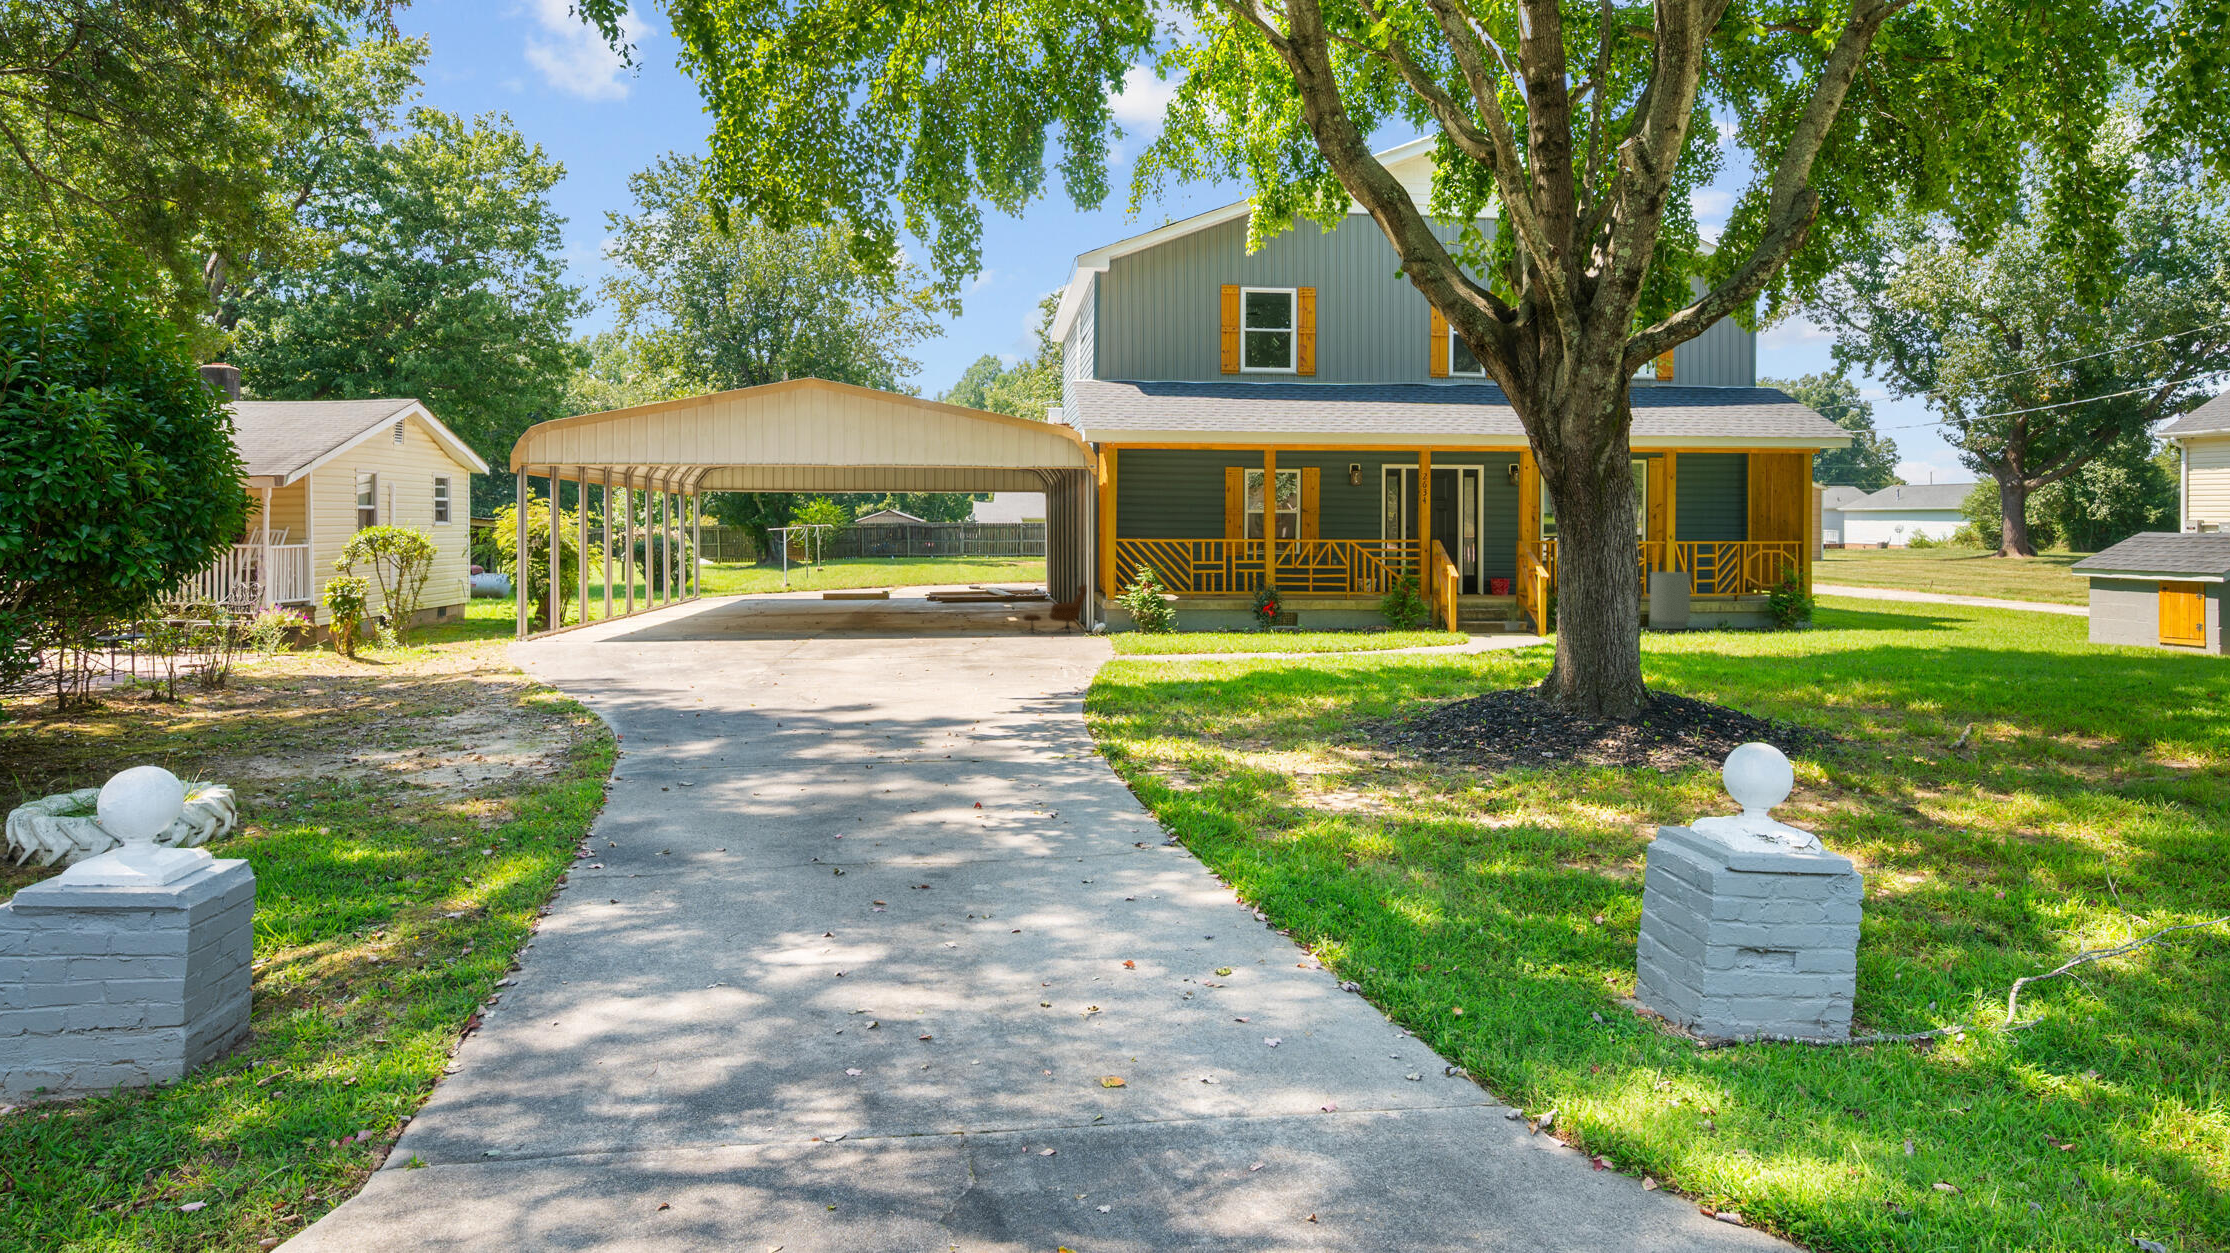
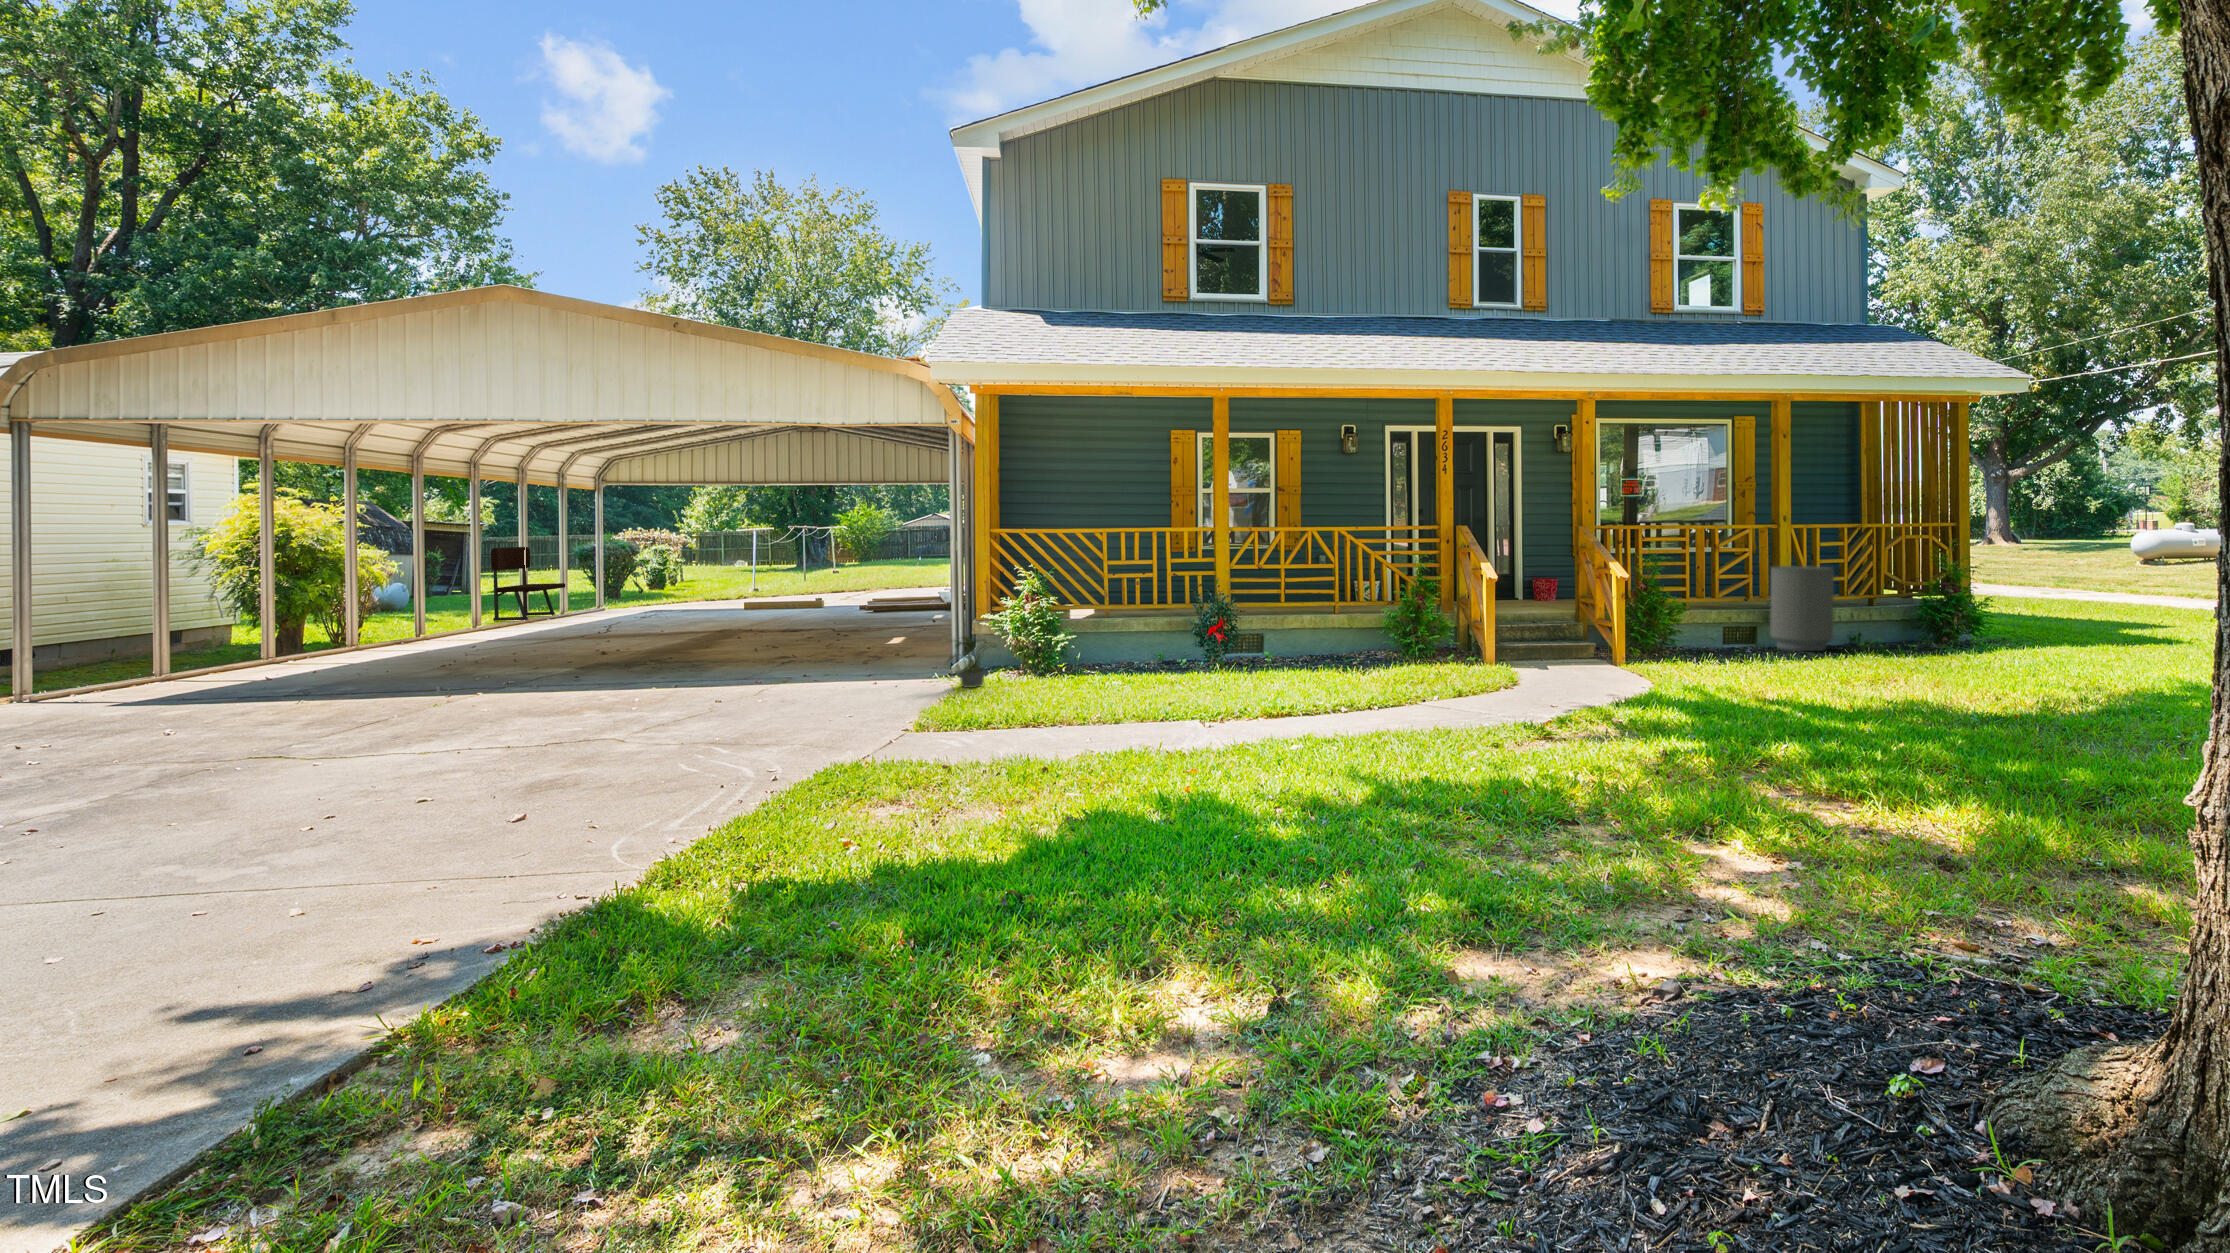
bench: none [657,545,698,604] -> present [491,547,565,621]
lounge chair: present [1023,584,1087,631] -> none [820,598,930,679]
potted plant: present [1499,602,1525,631] -> present [950,637,995,688]

